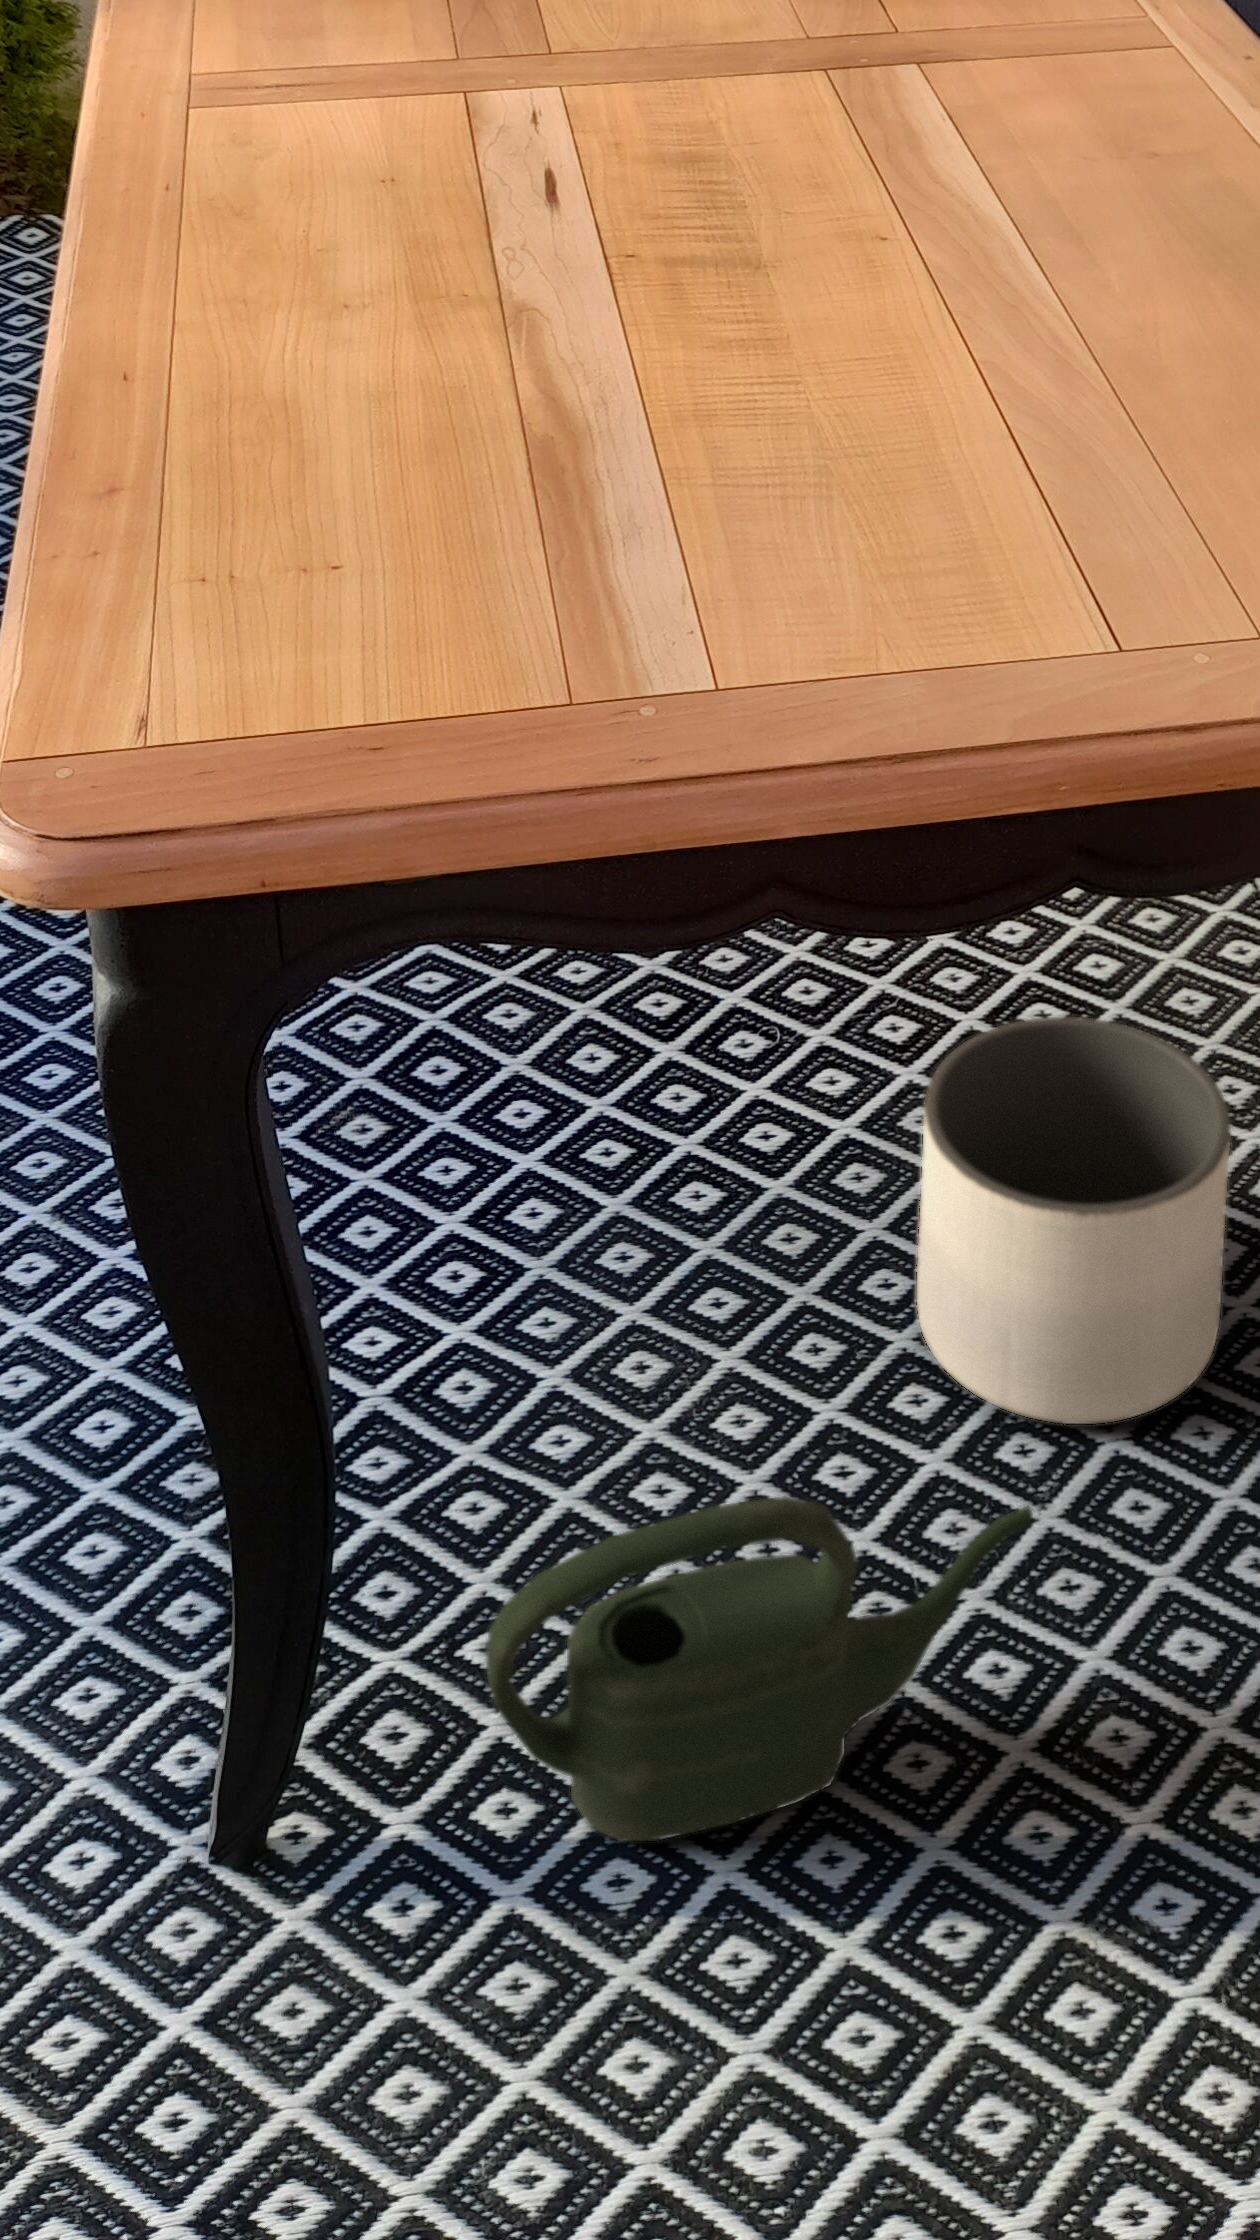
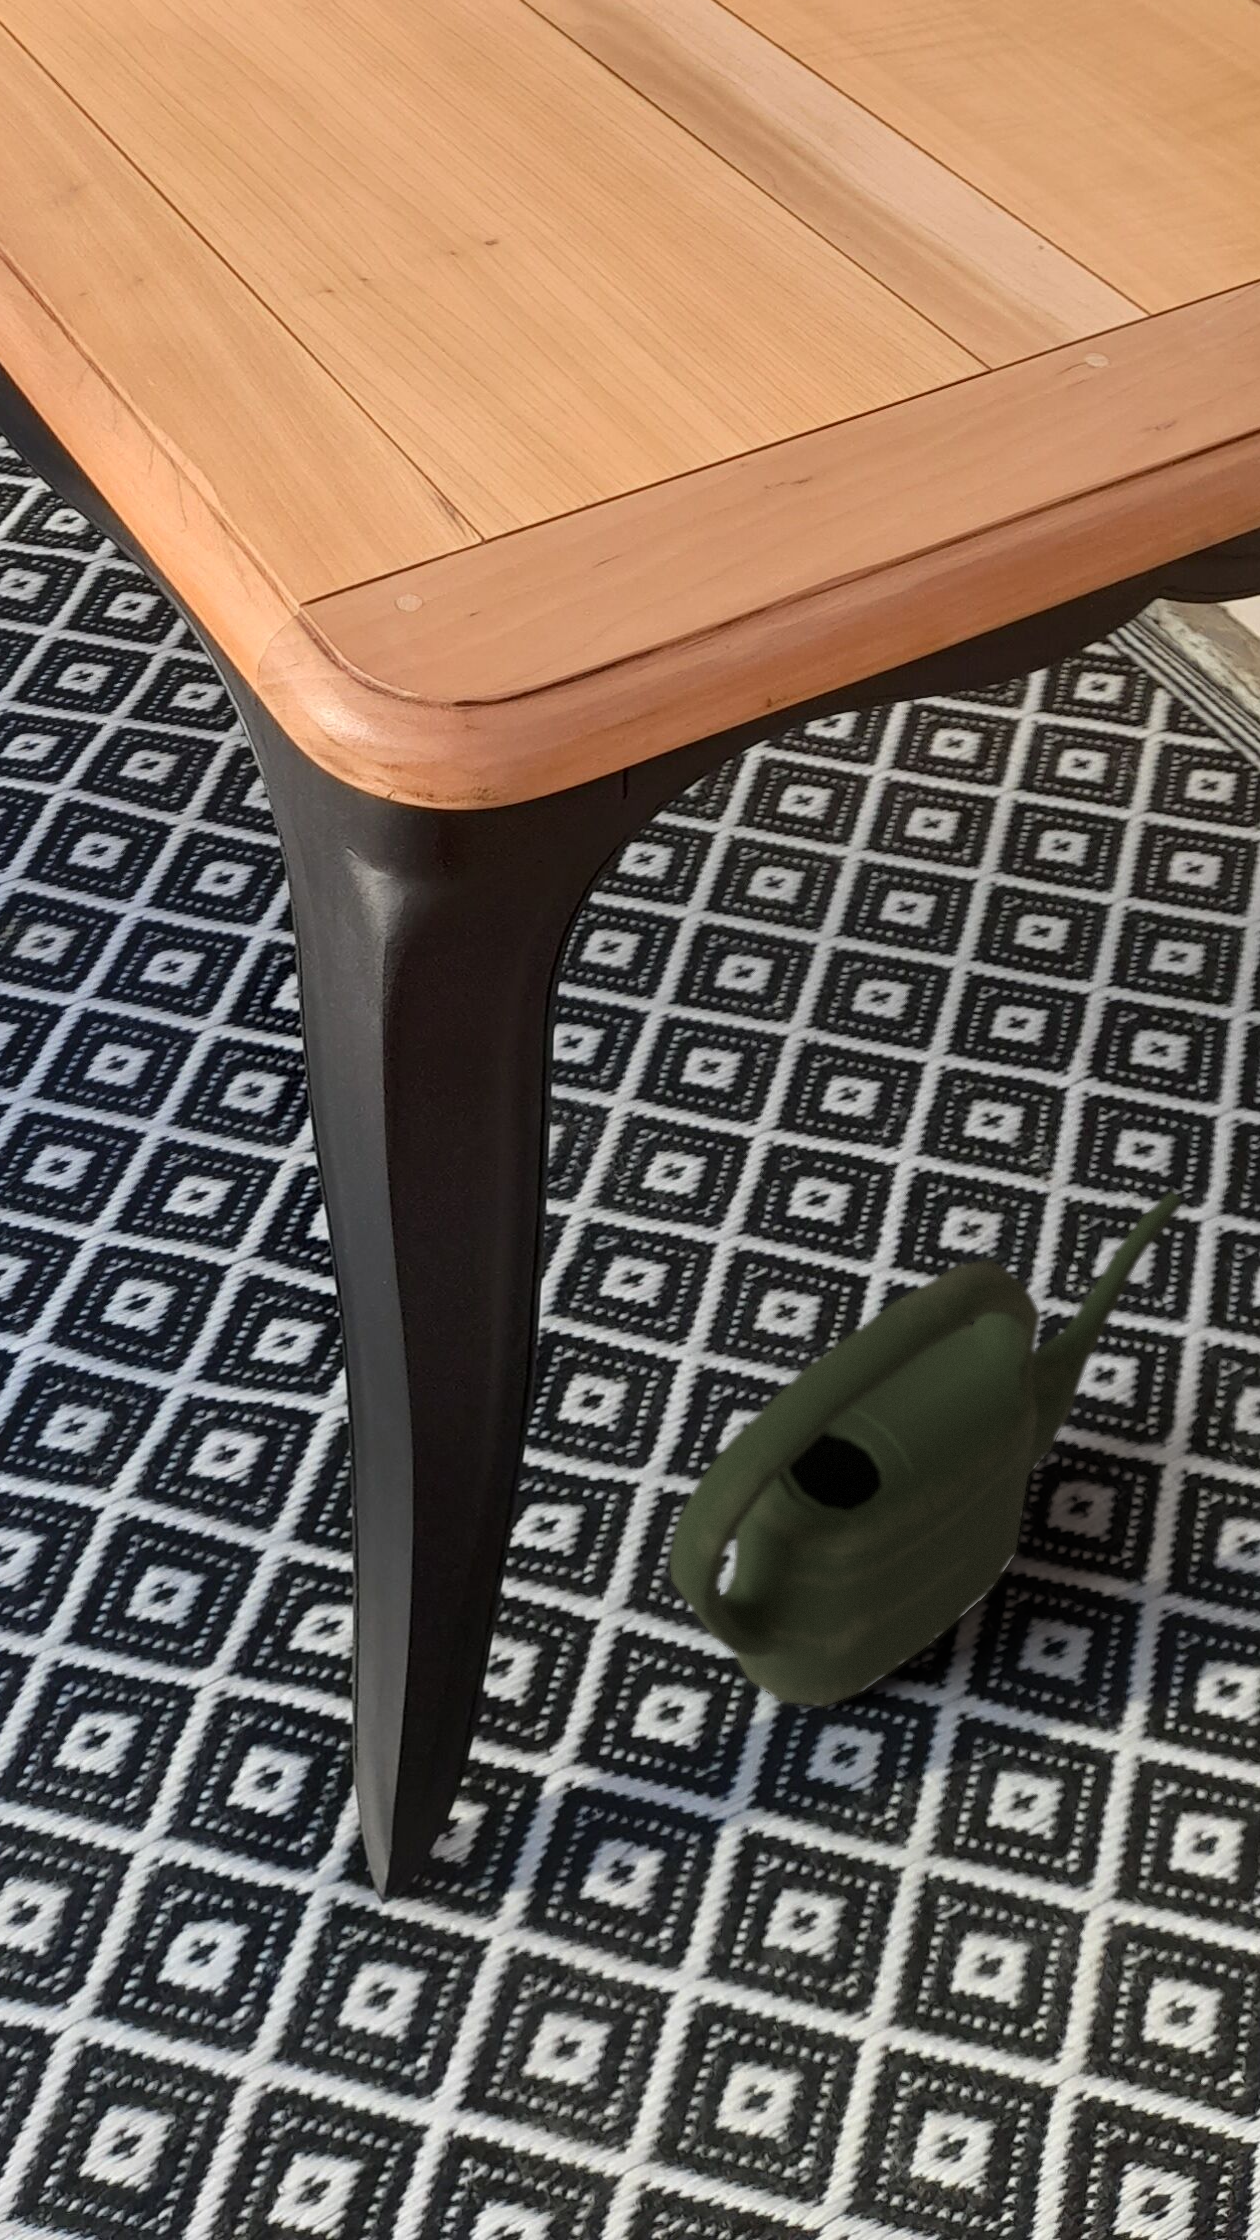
planter: present [917,1017,1231,1424] -> none [783,624,1161,1080]

